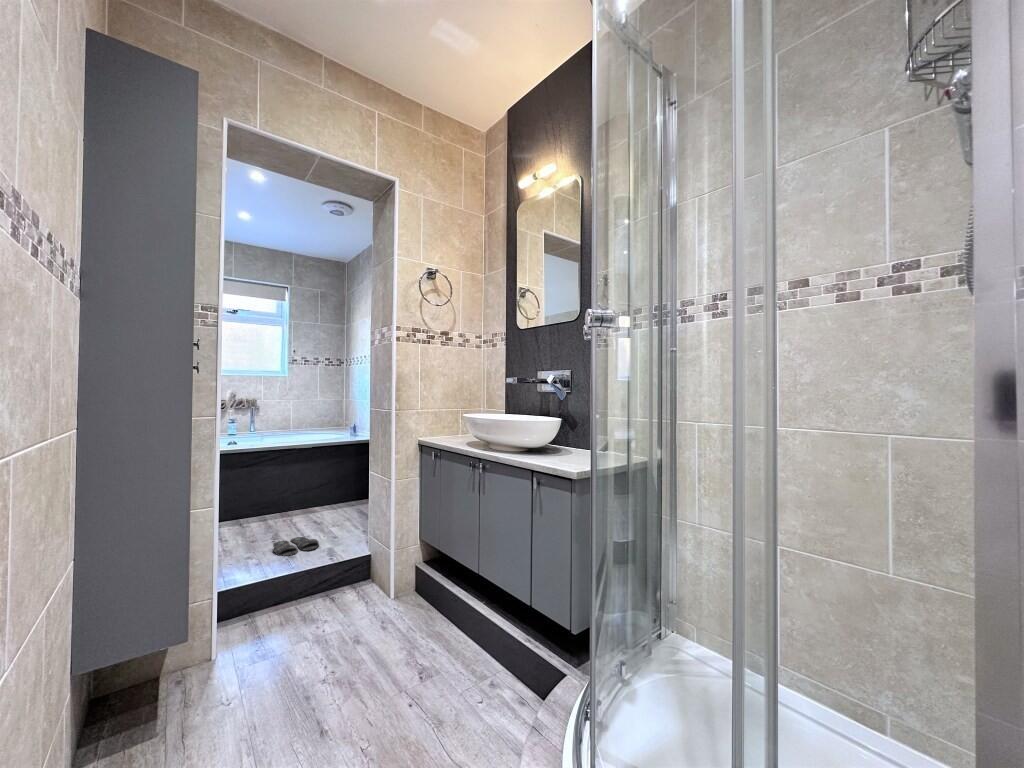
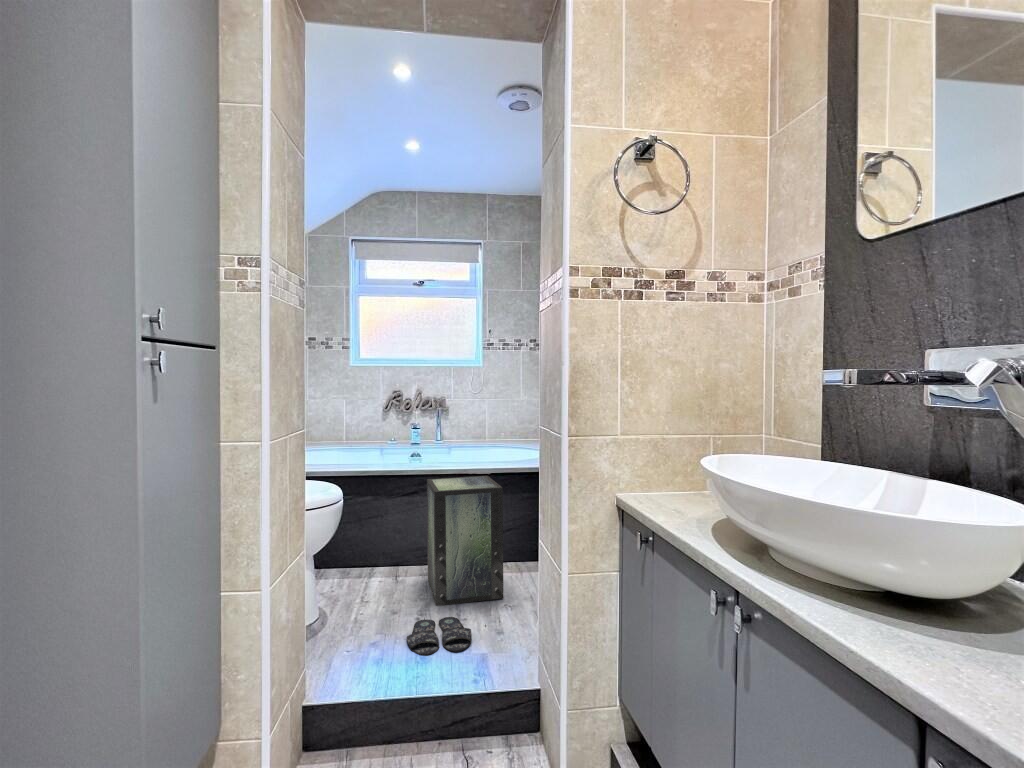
storage box: none [269,449,330,535] -> present [427,476,503,606]

